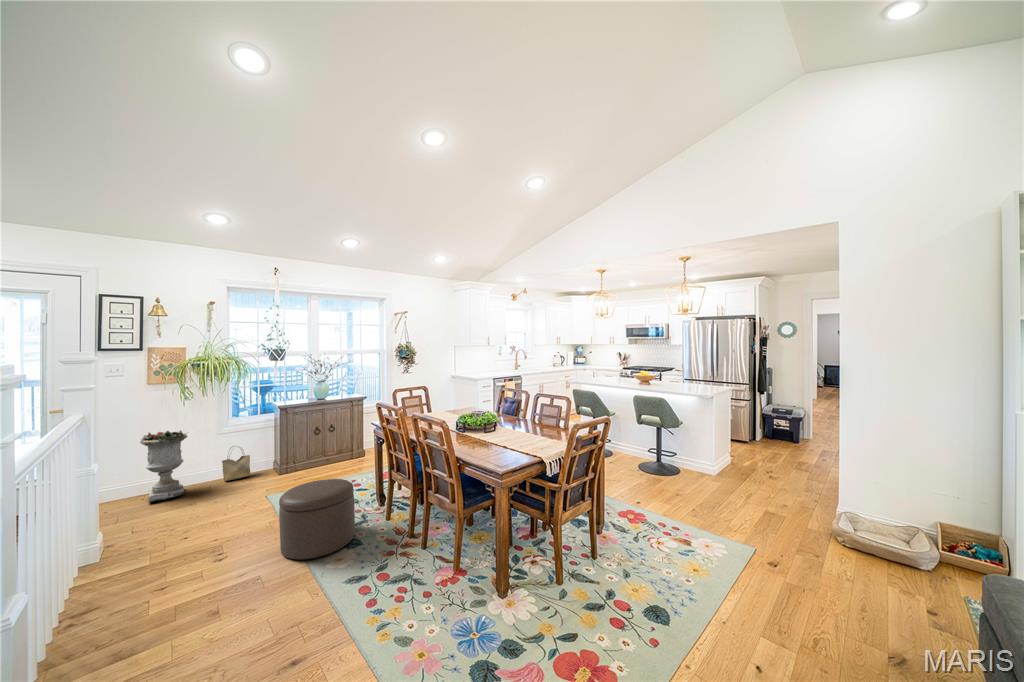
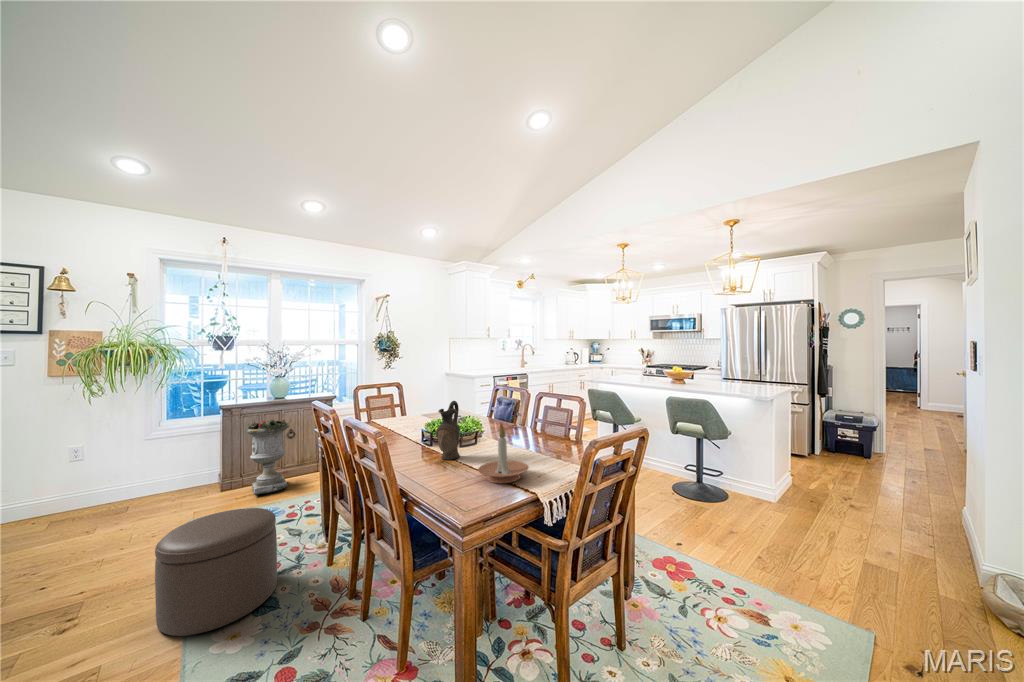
ceramic pitcher: none [468,400,485,441] -> present [436,401,460,459]
candle holder: none [502,414,535,453] -> present [478,423,528,483]
planter: present [140,431,187,502] -> present [245,419,289,495]
woven basket: present [222,446,250,481] -> none [147,454,187,499]

